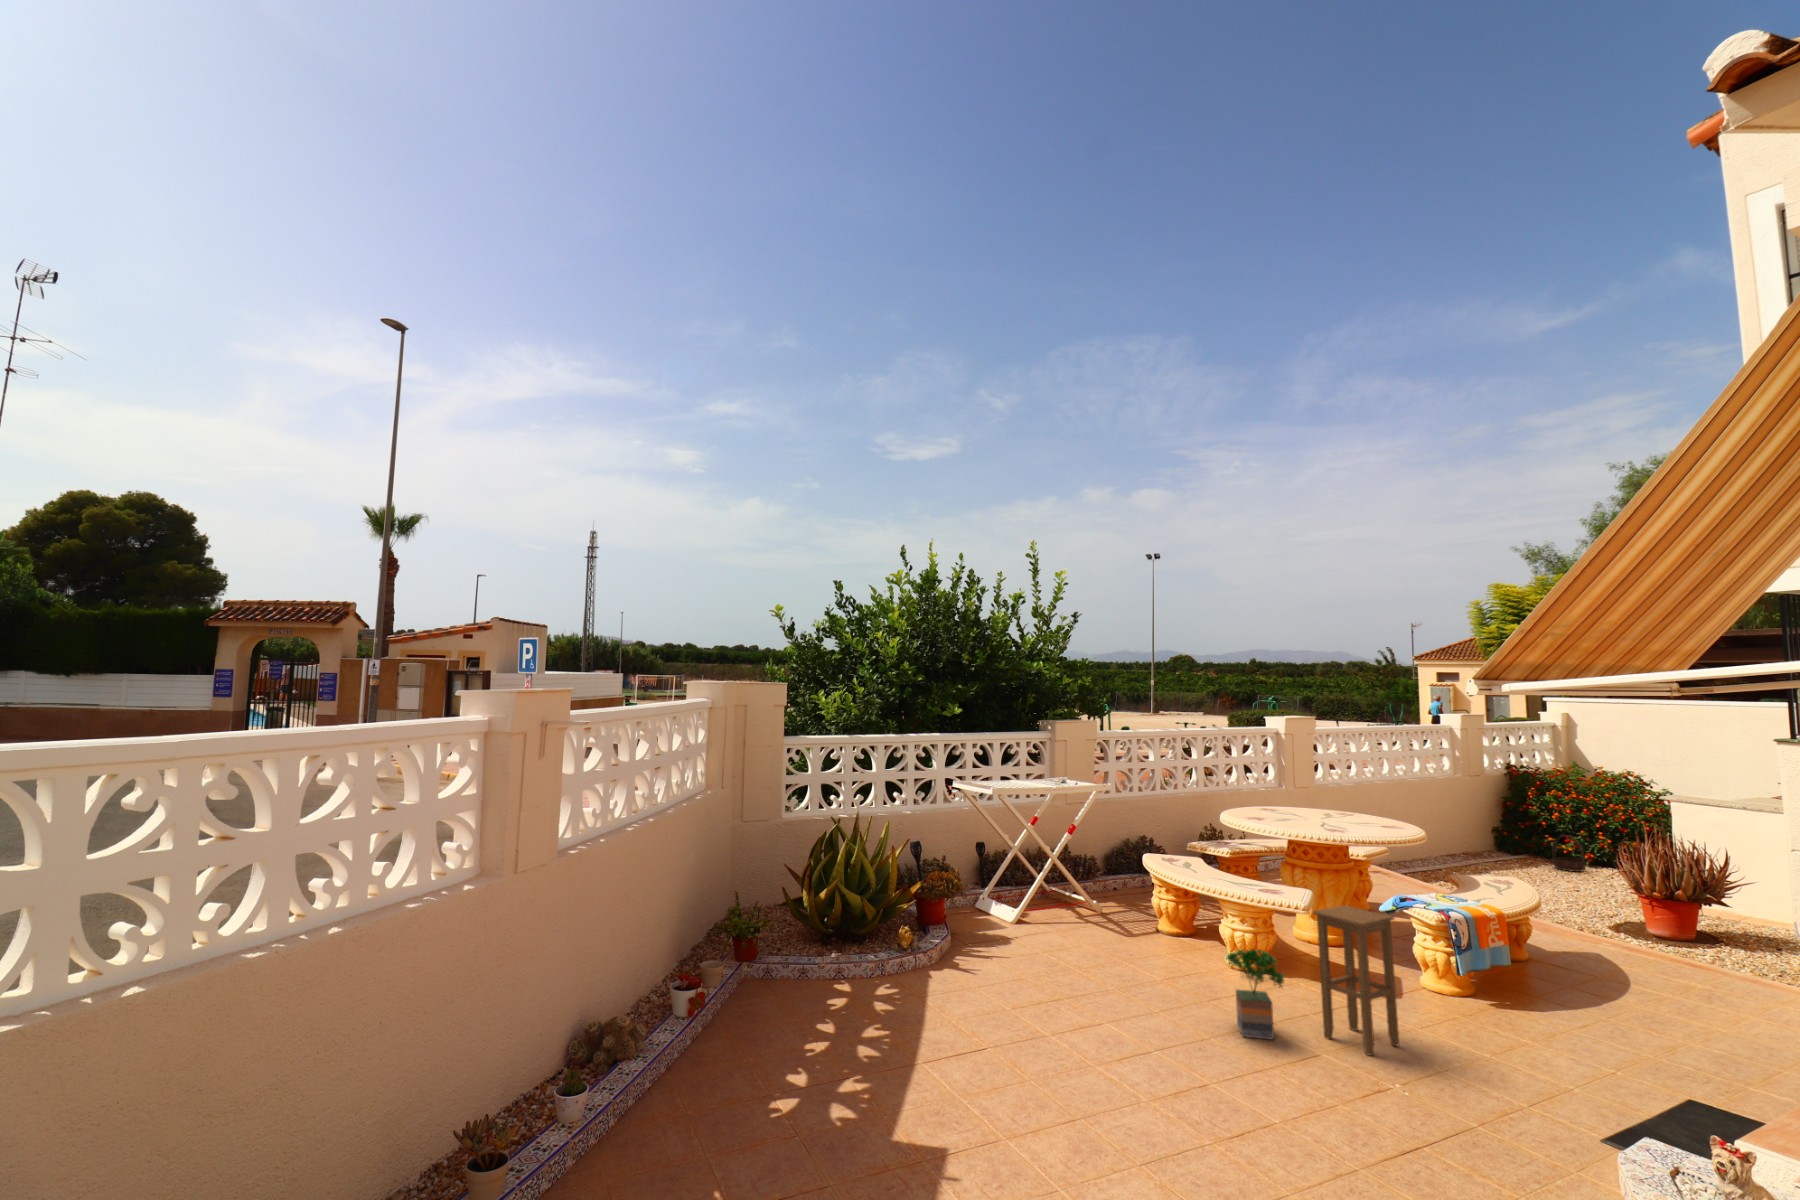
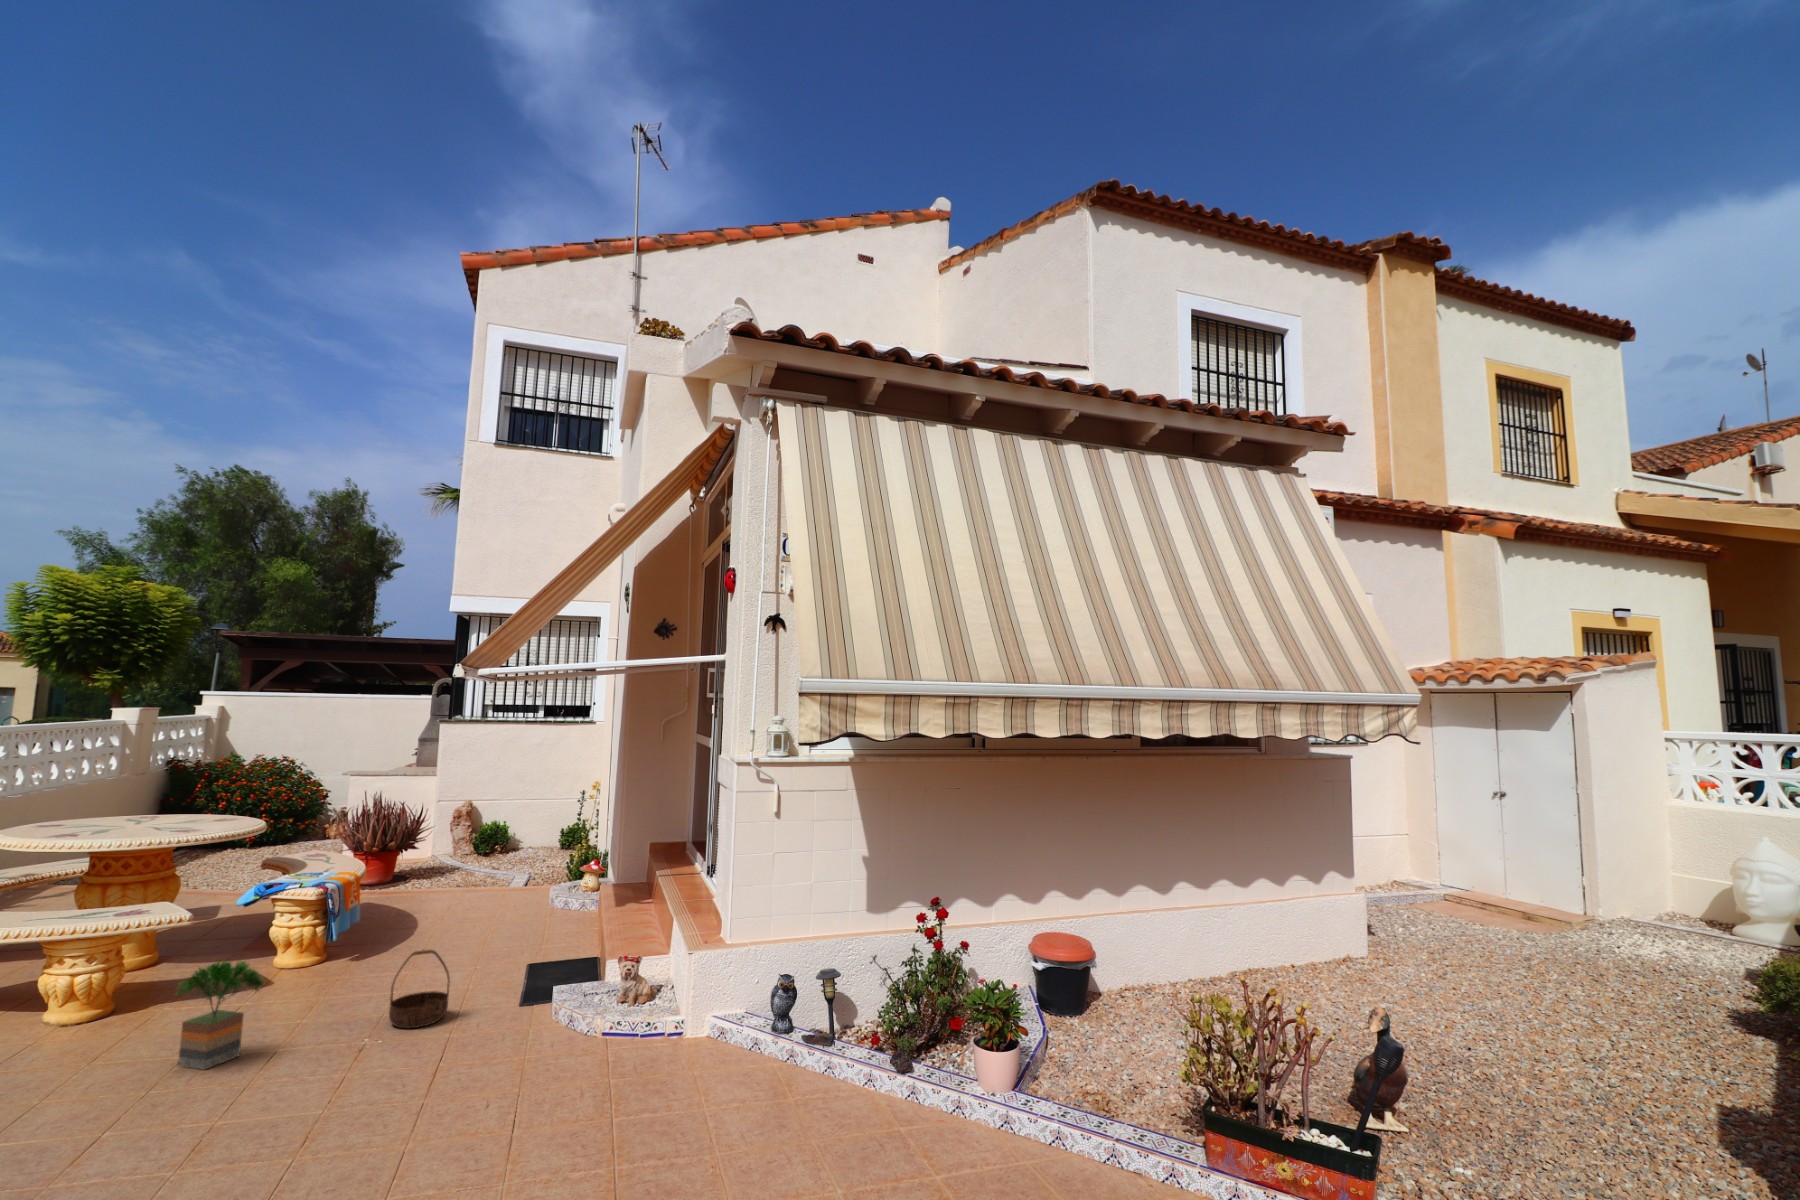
basket: present [1552,836,1586,872] -> present [389,950,450,1028]
stool: present [1313,905,1399,1055] -> none [277,883,357,1033]

